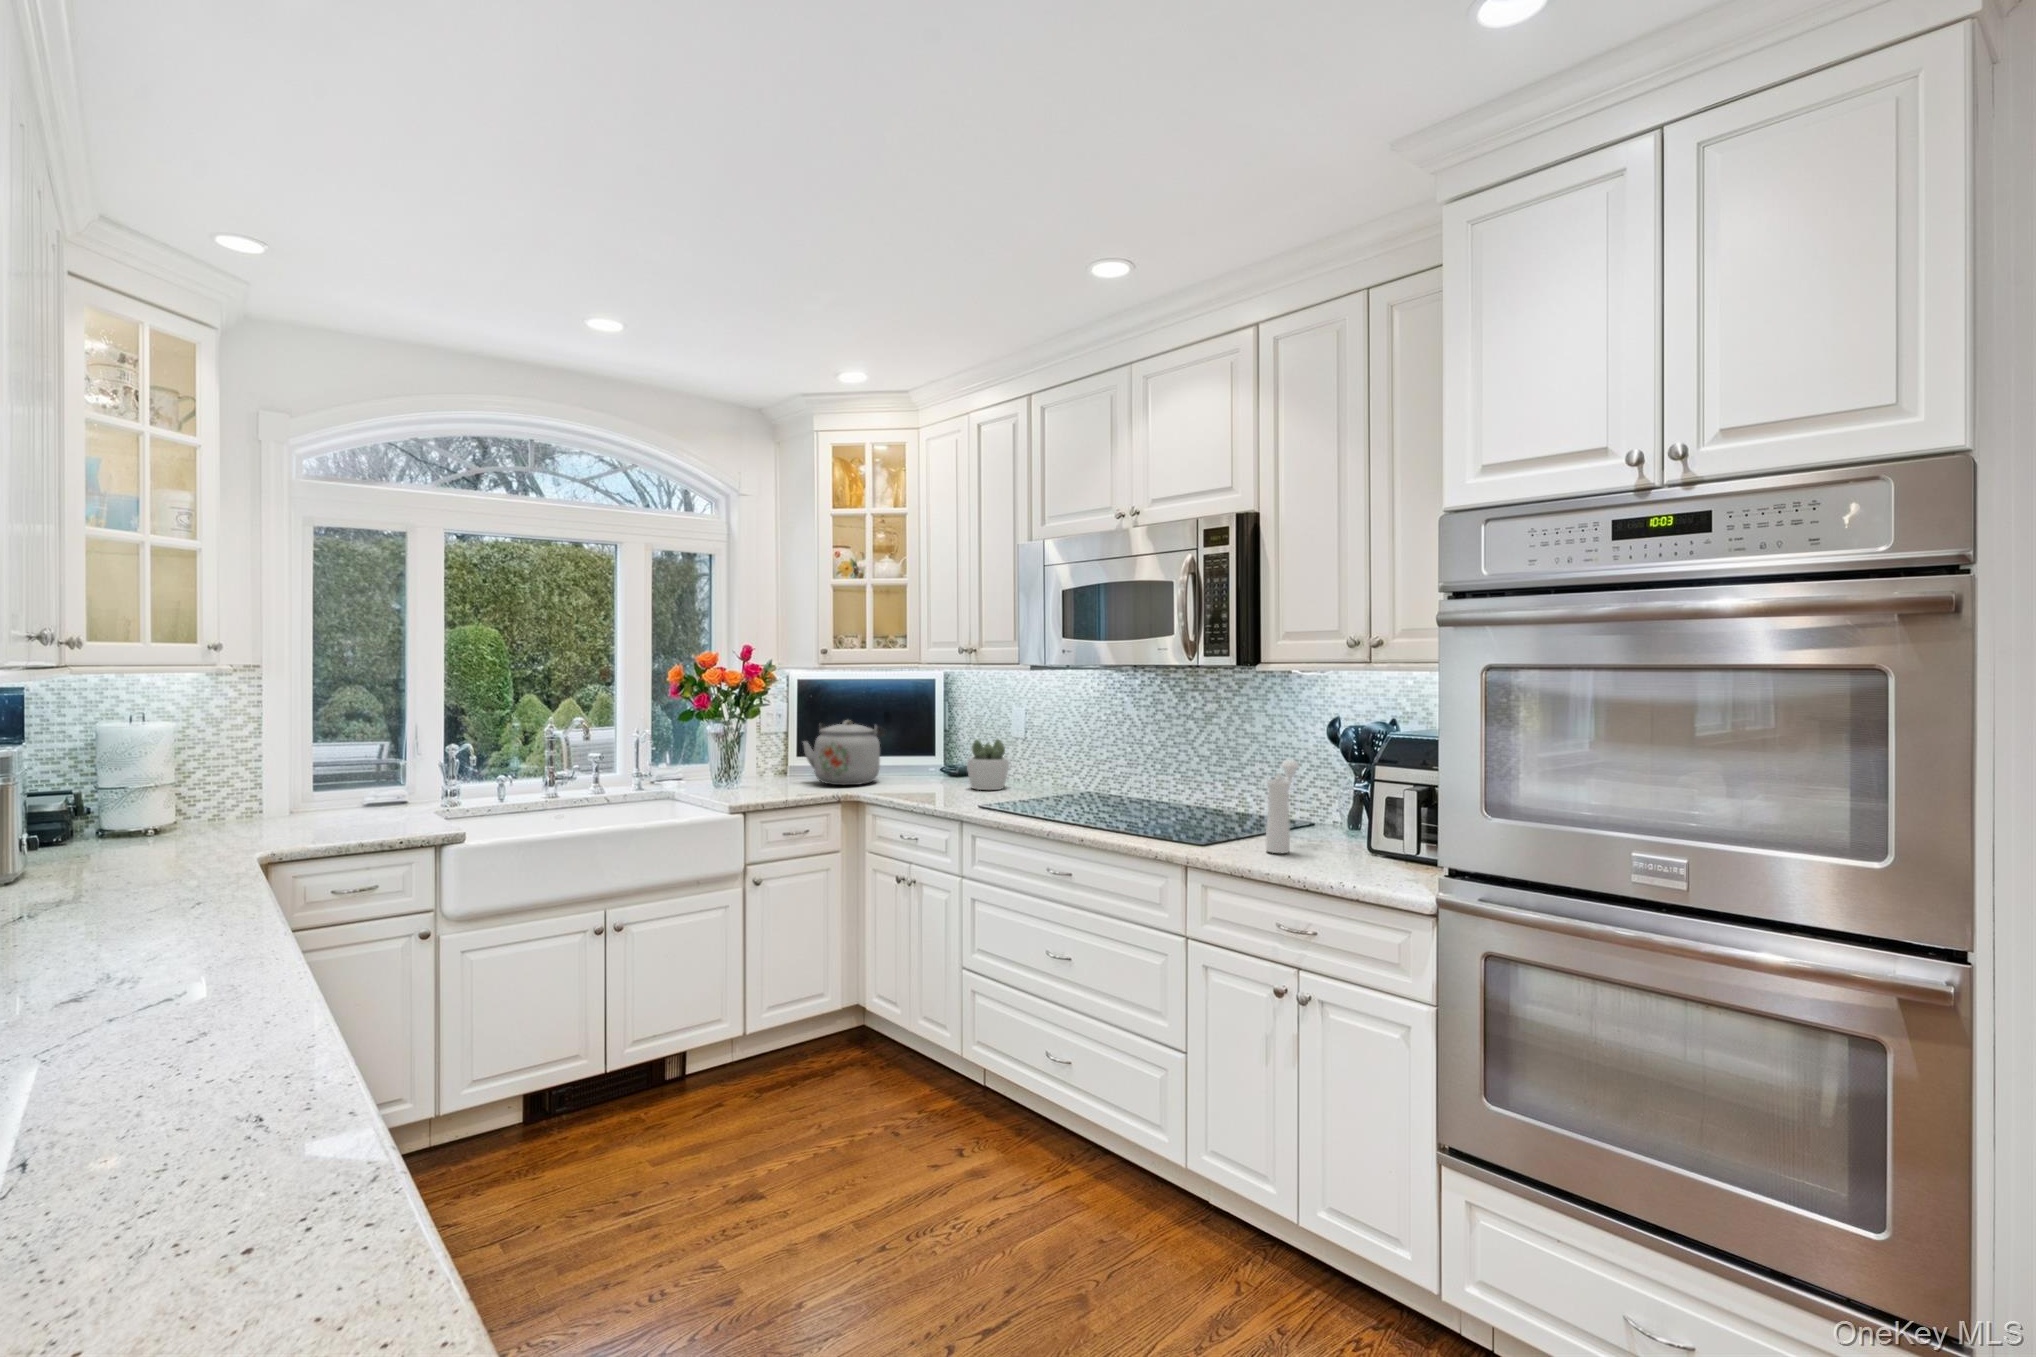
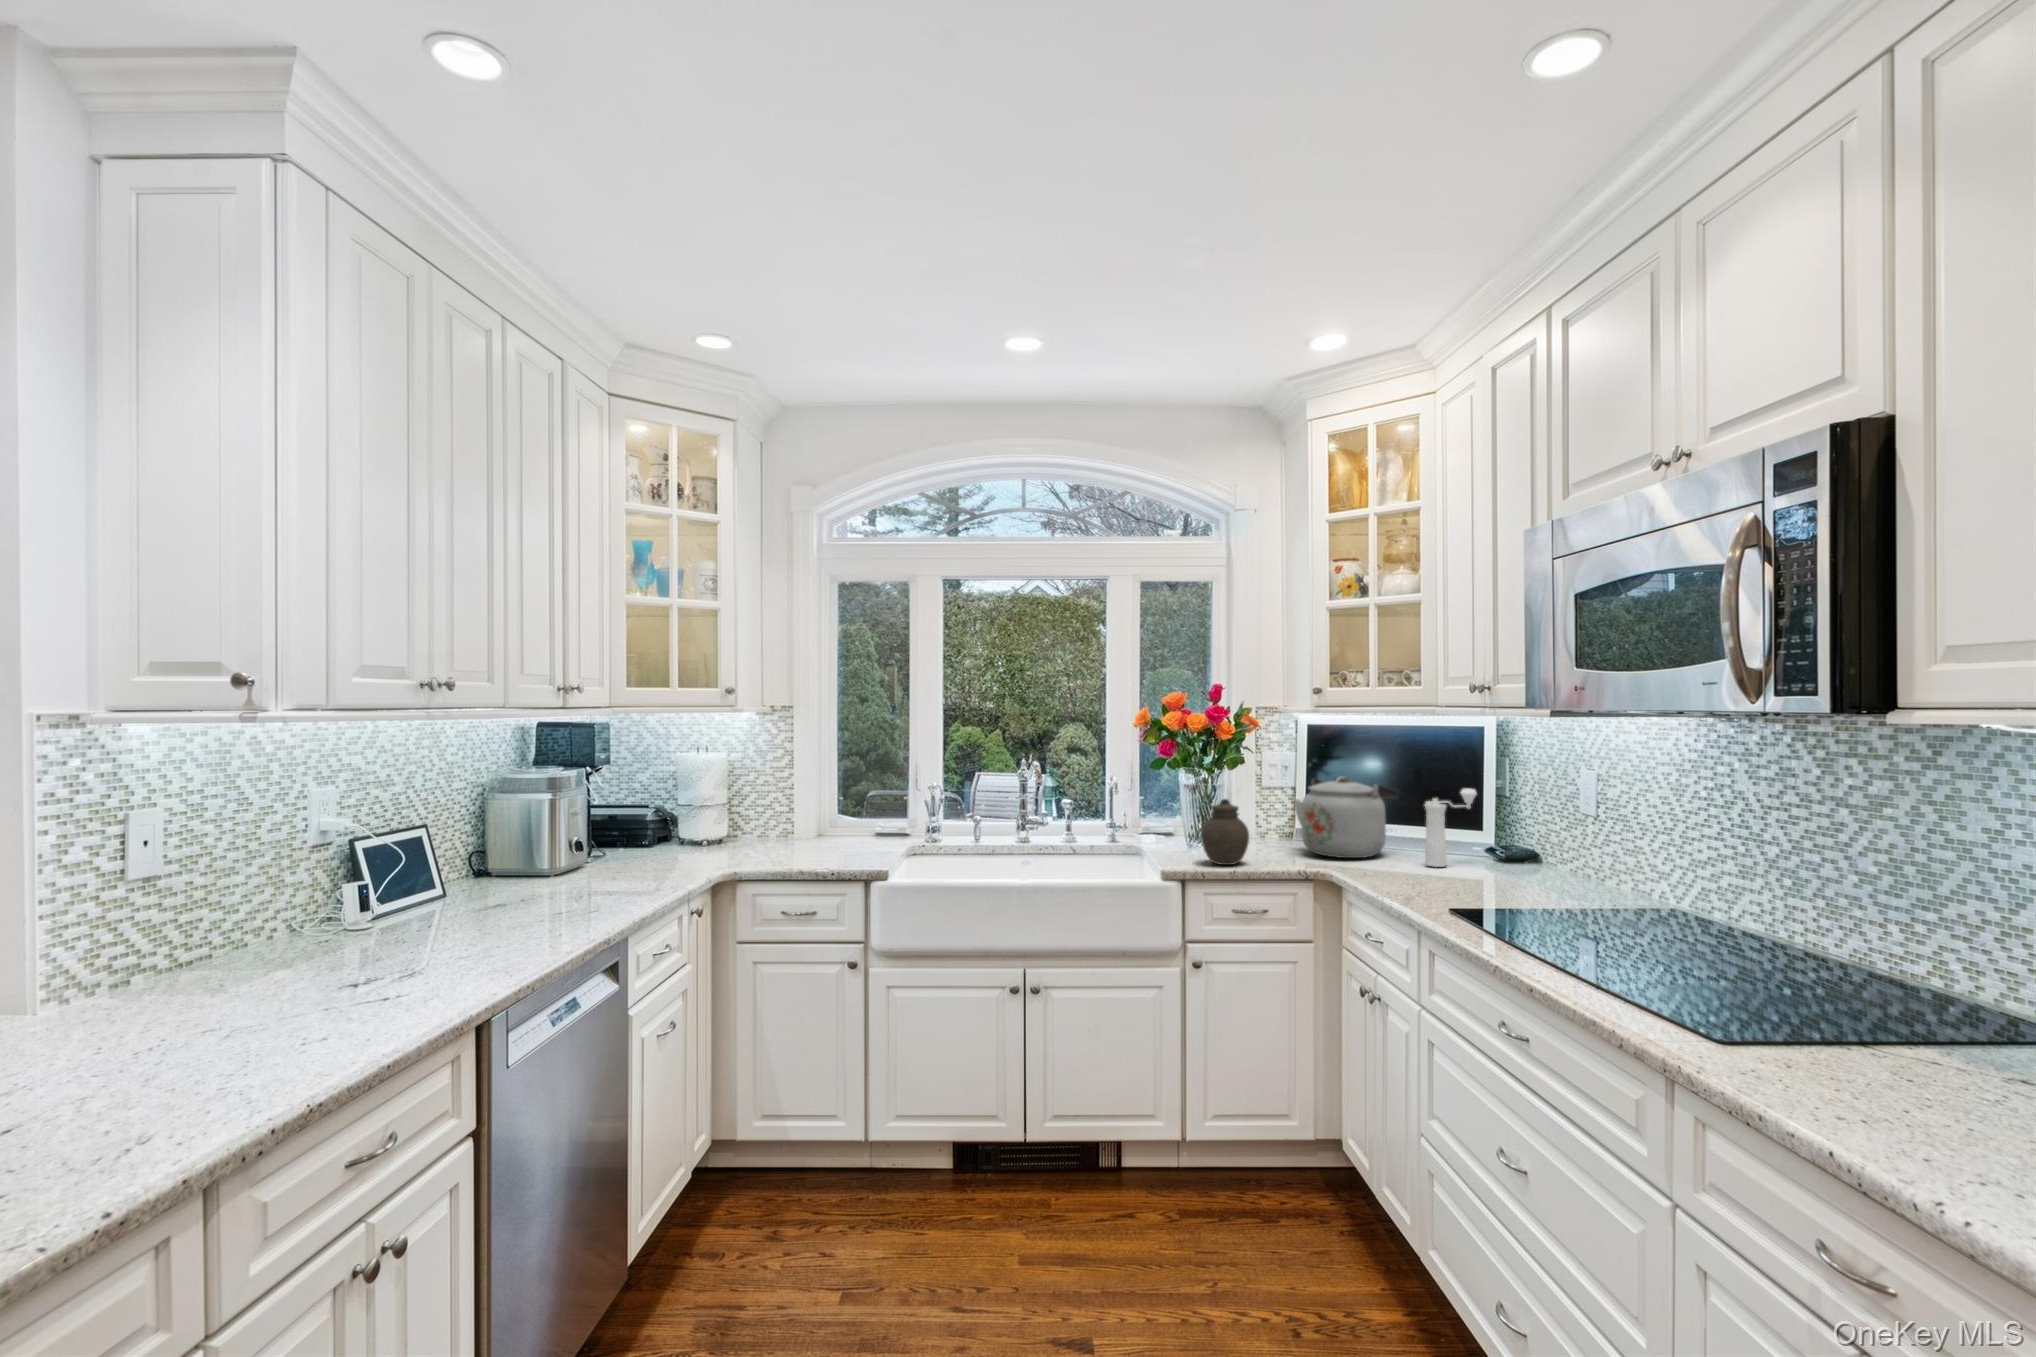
succulent plant: present [967,740,1009,790] -> none [1480,812,1547,888]
jar: none [747,742,790,799] -> present [1201,799,1249,865]
pepper mill: present [1266,760,1299,853] -> present [1425,788,1477,867]

